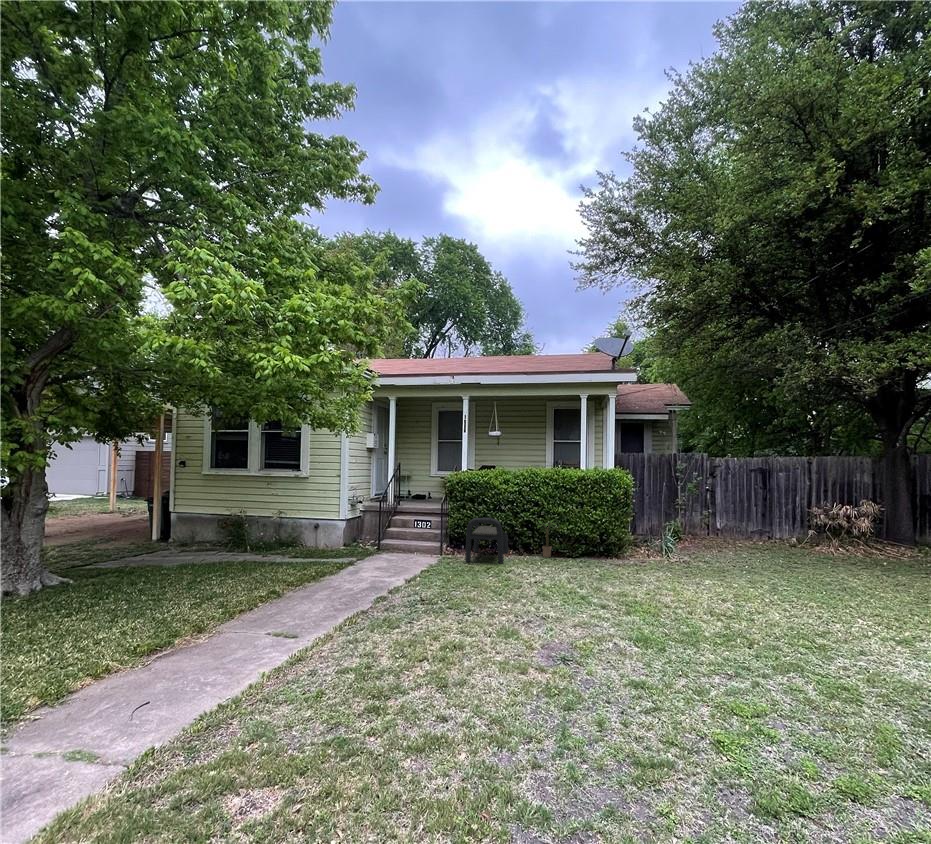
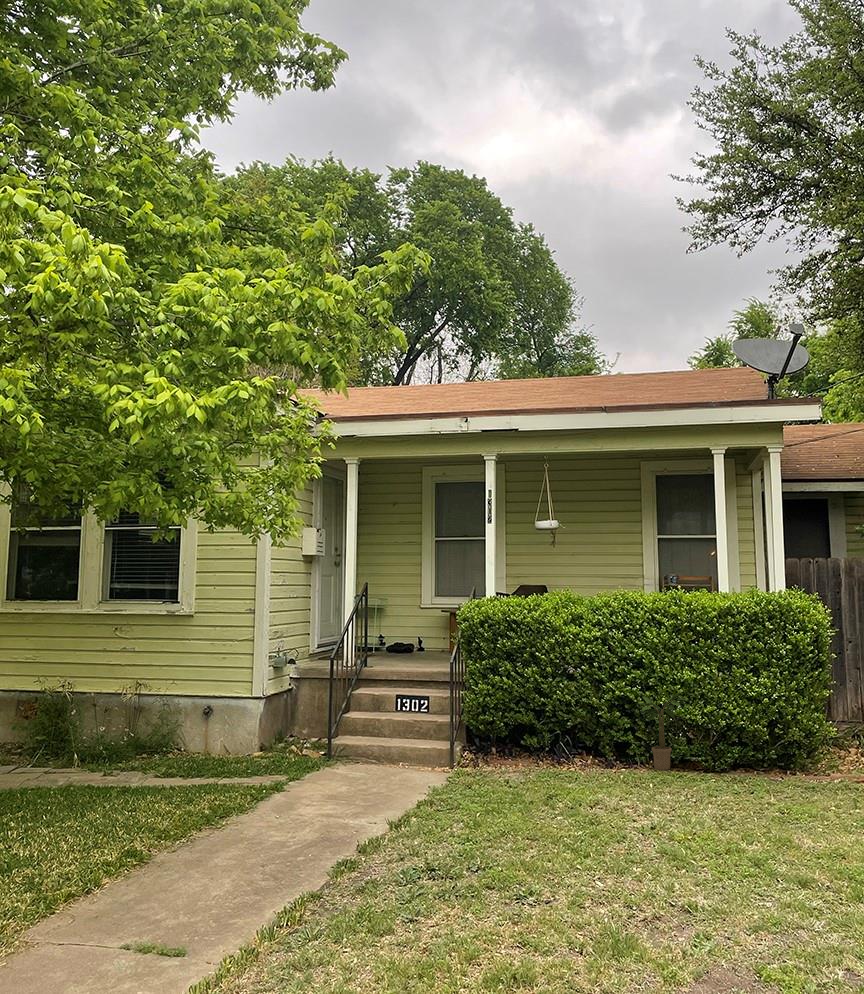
bench: present [465,516,508,563] -> none [502,680,583,784]

